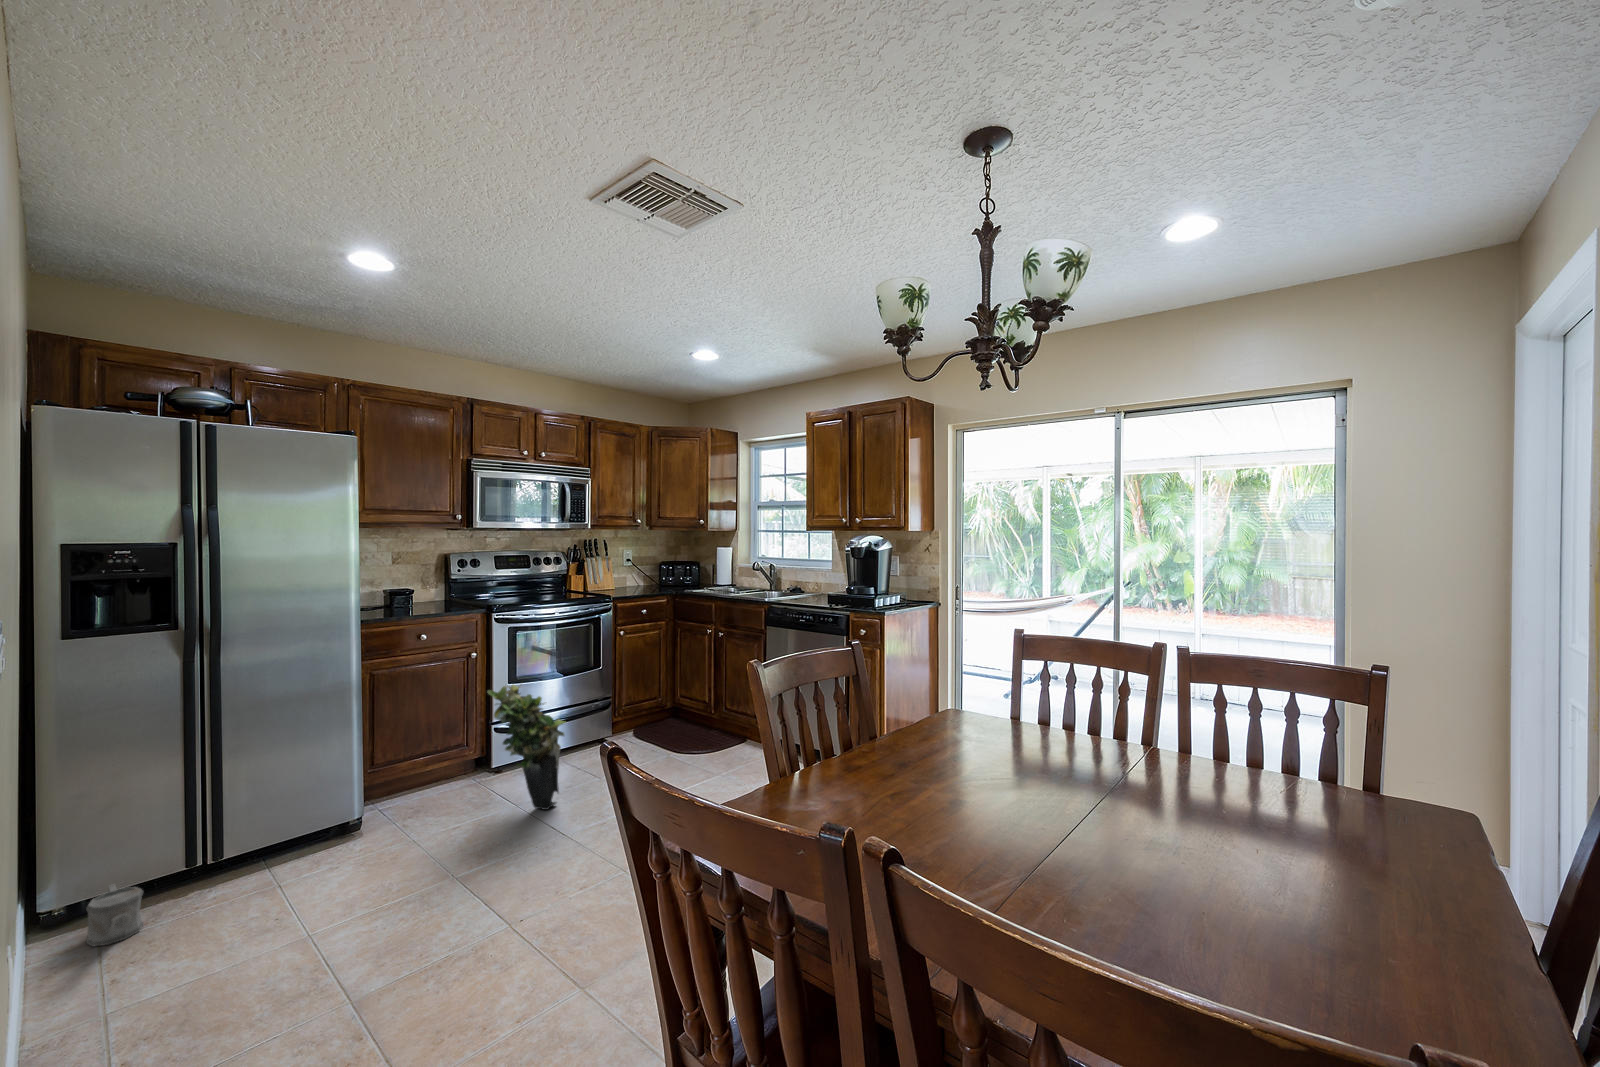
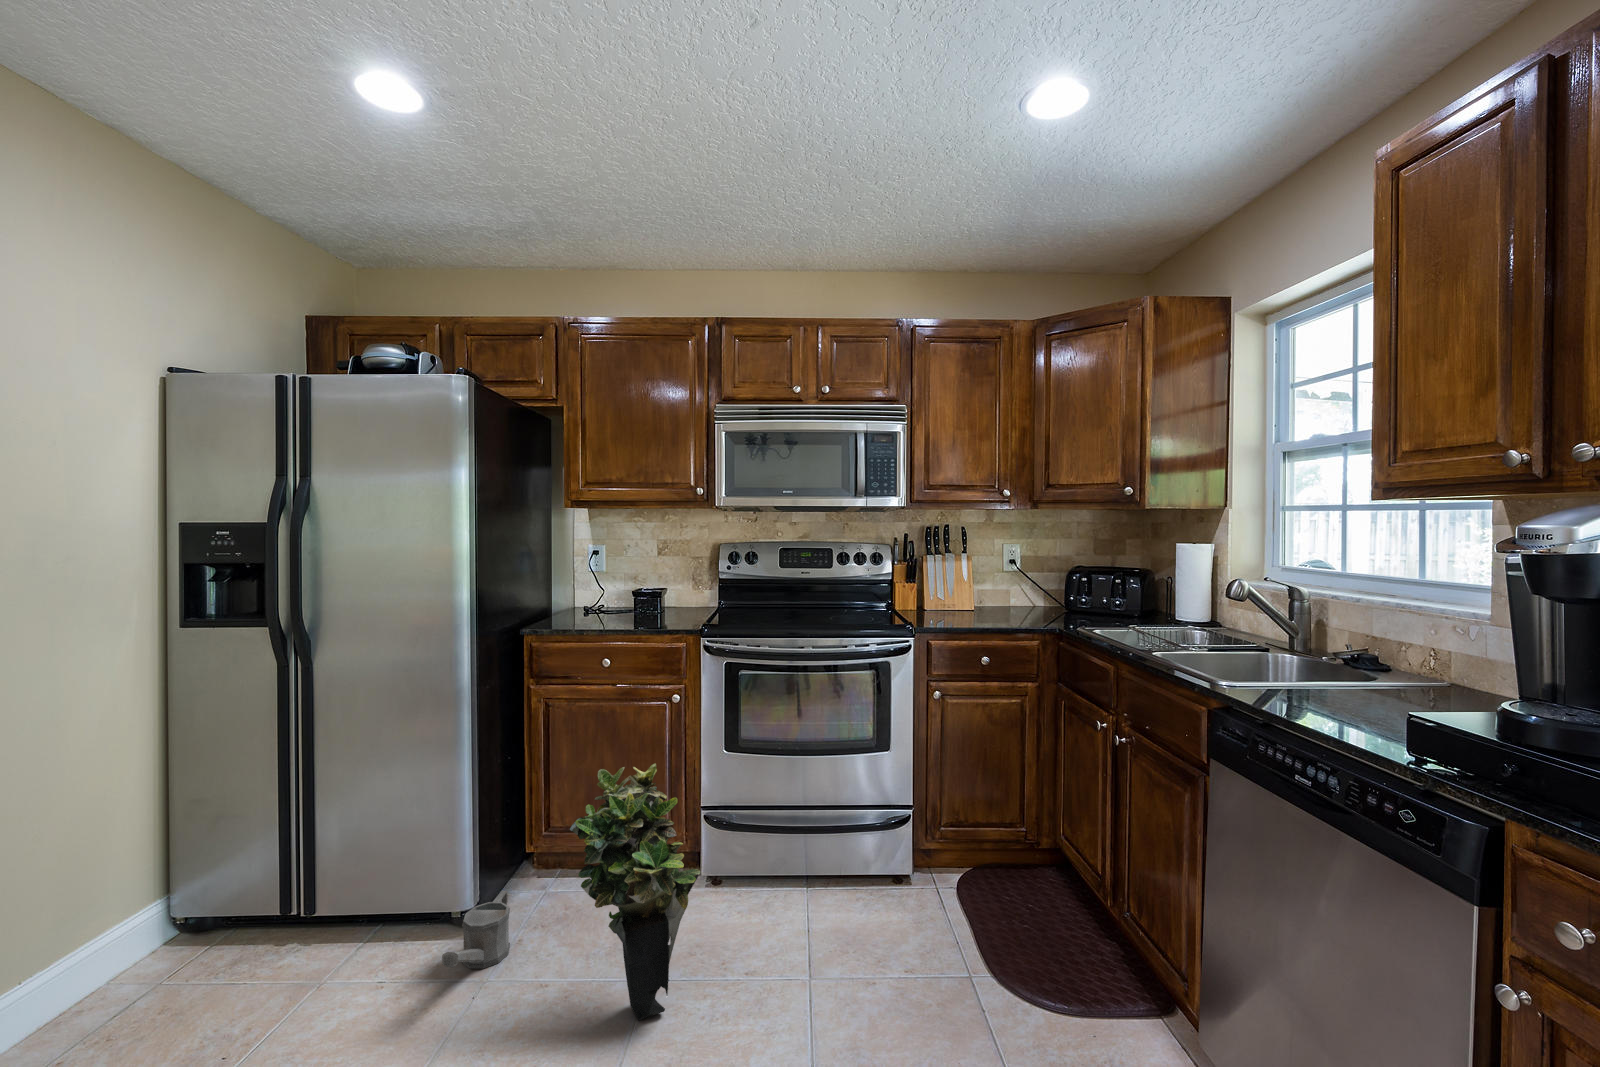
watering can: present [86,883,143,946] -> present [442,891,510,969]

